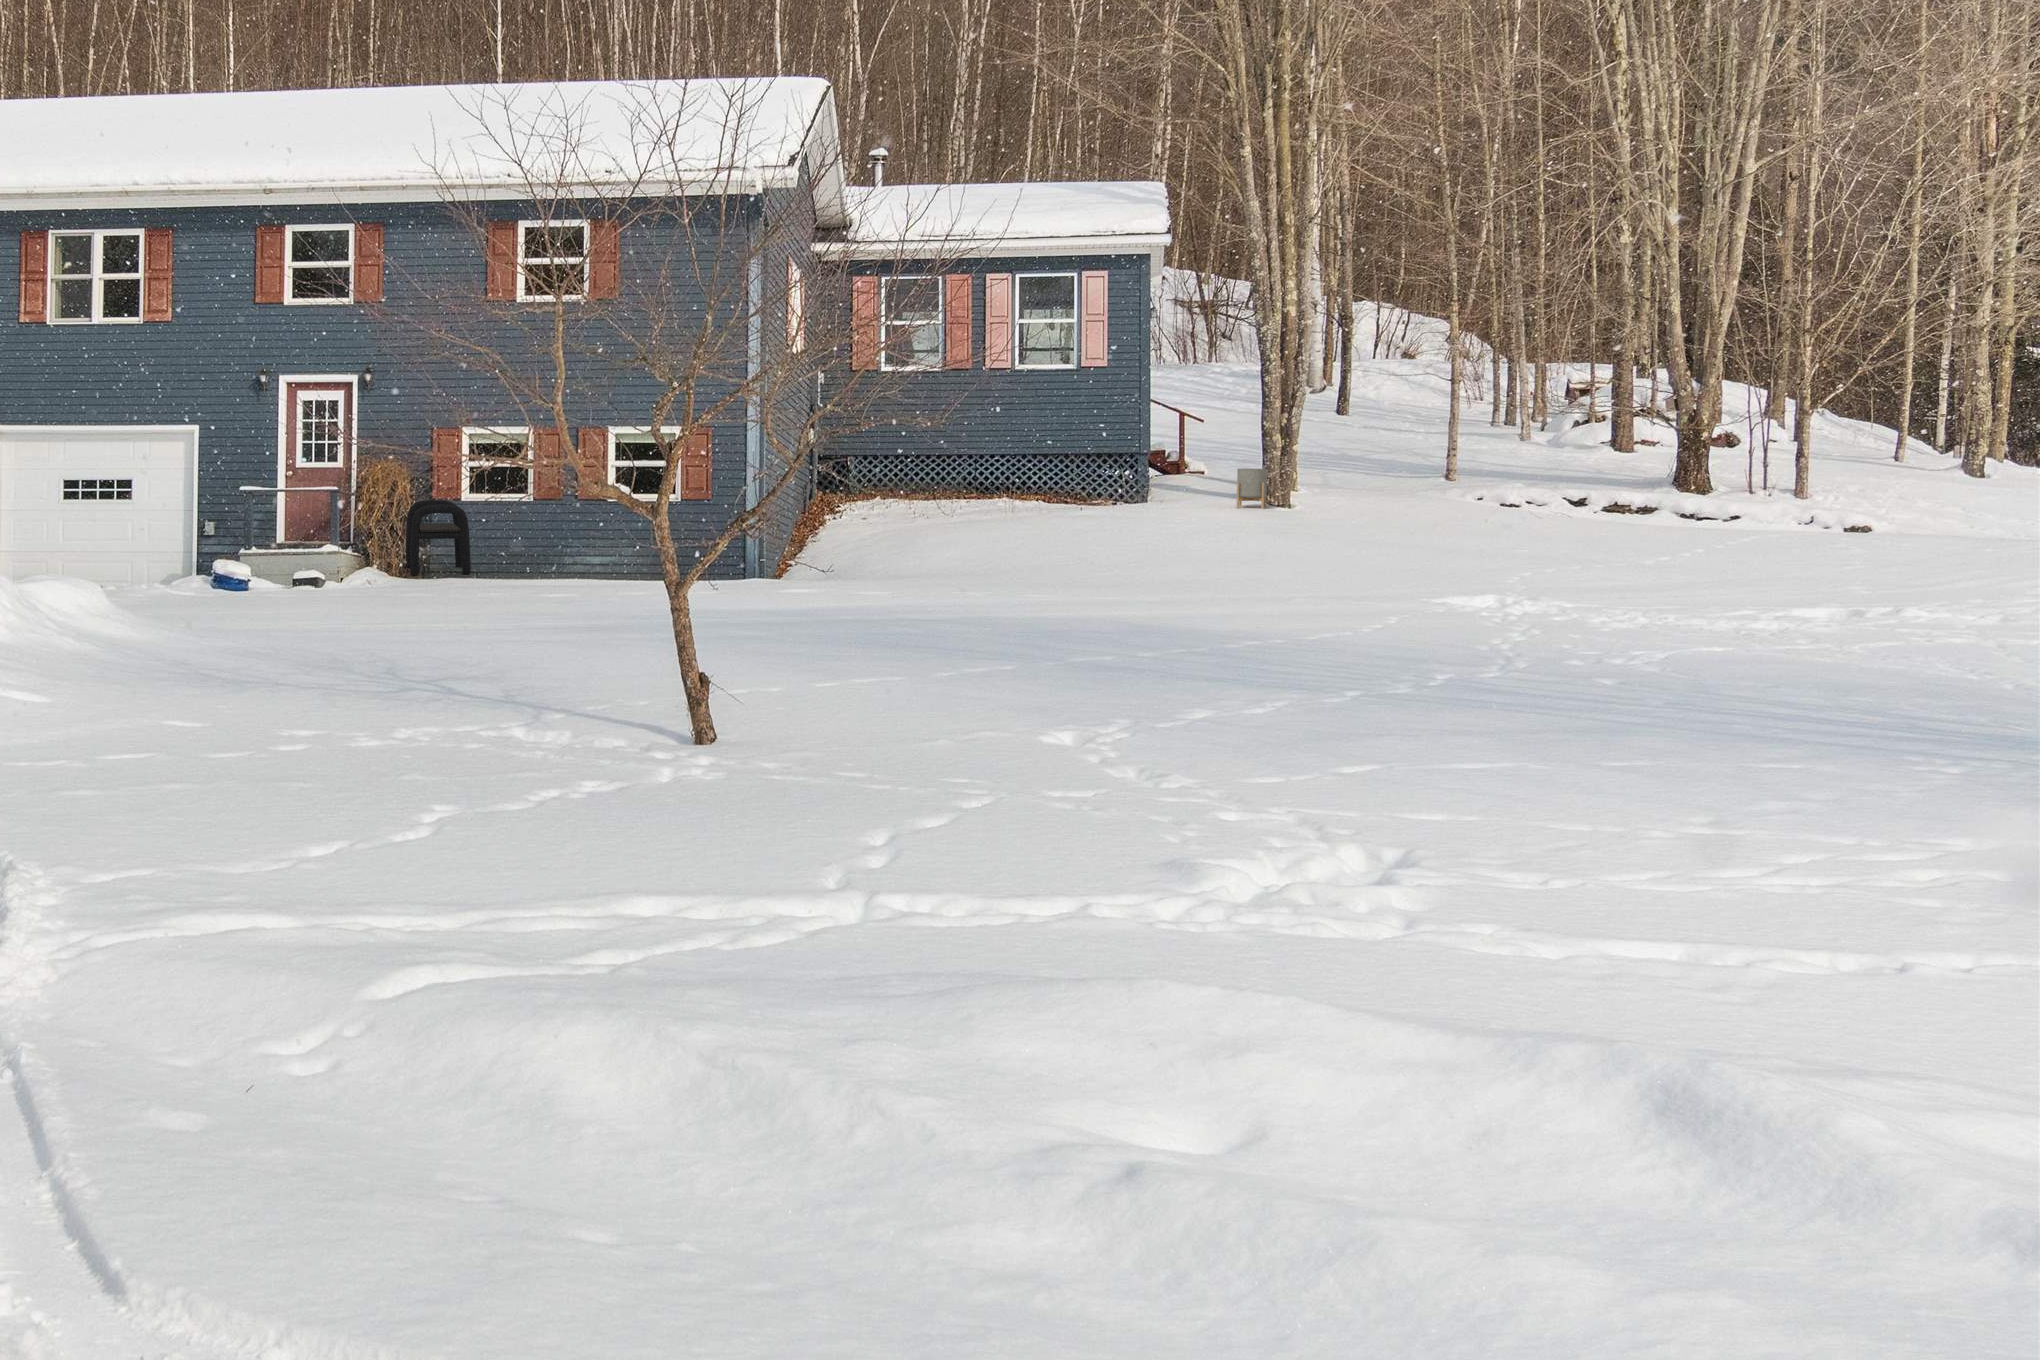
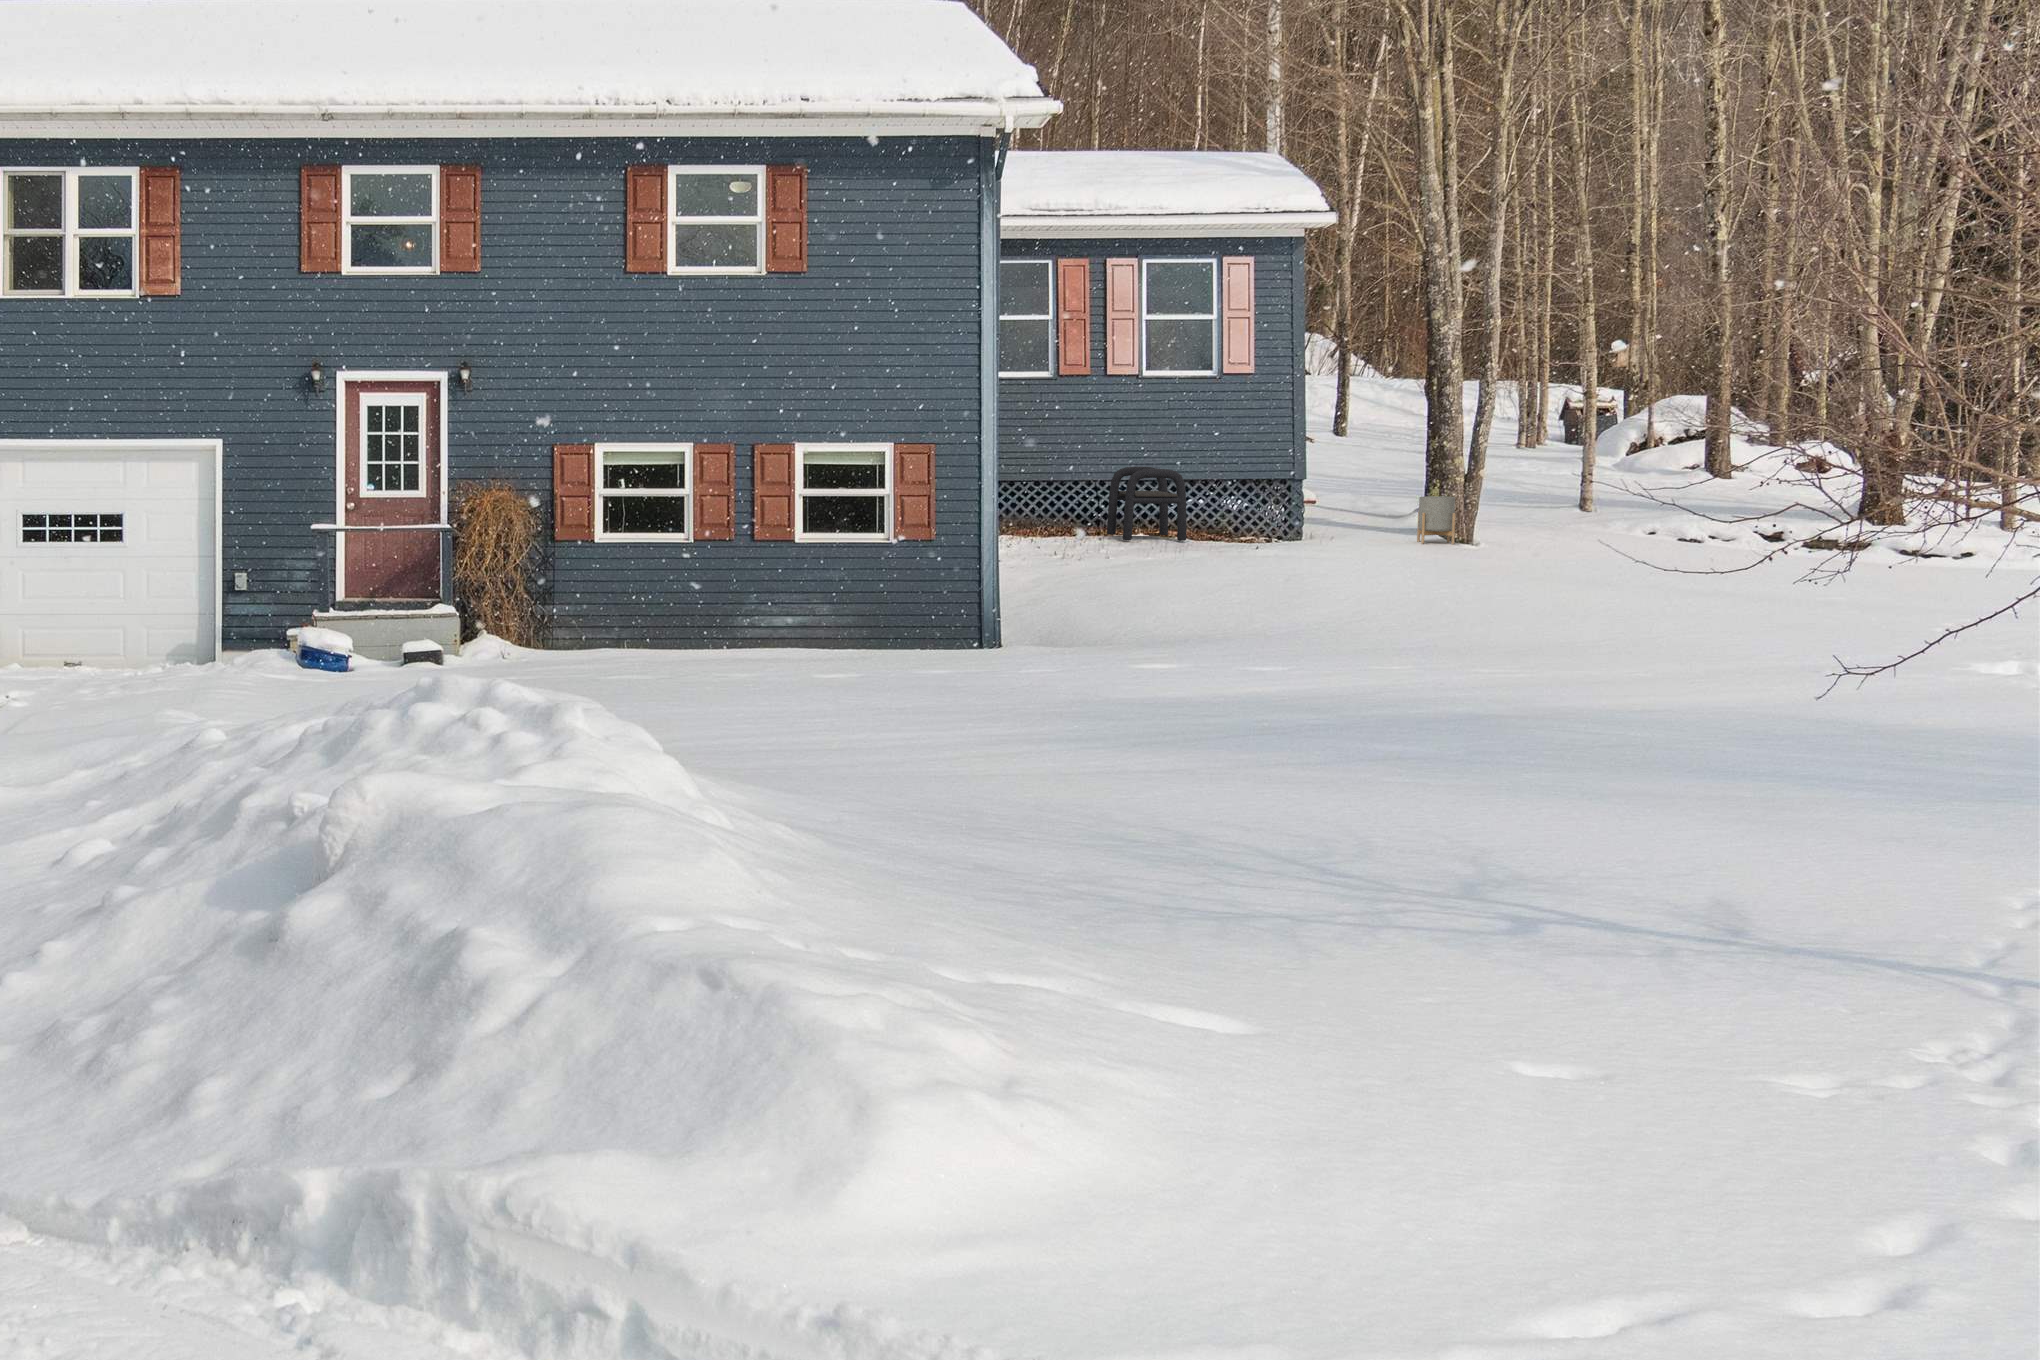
bench: present [405,500,471,575] -> present [1107,467,1186,541]

